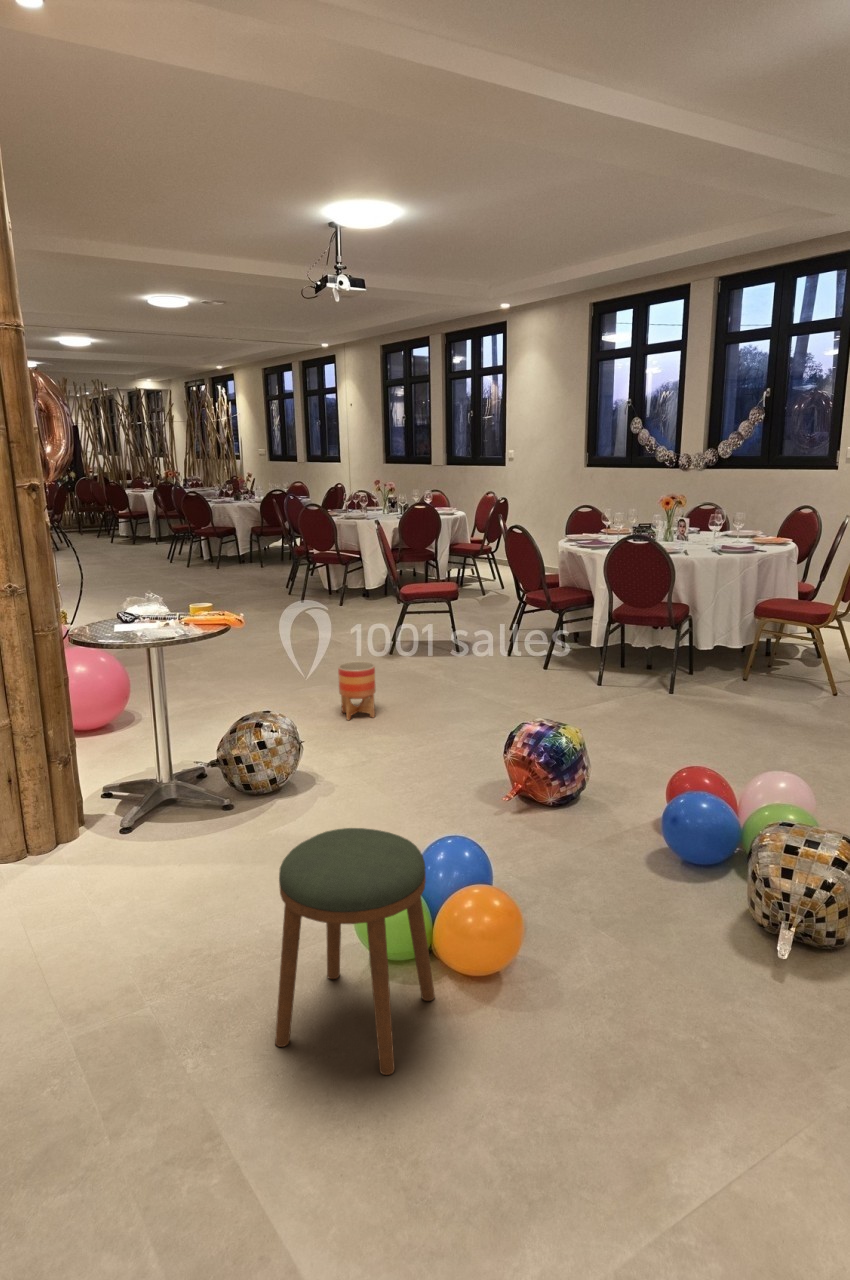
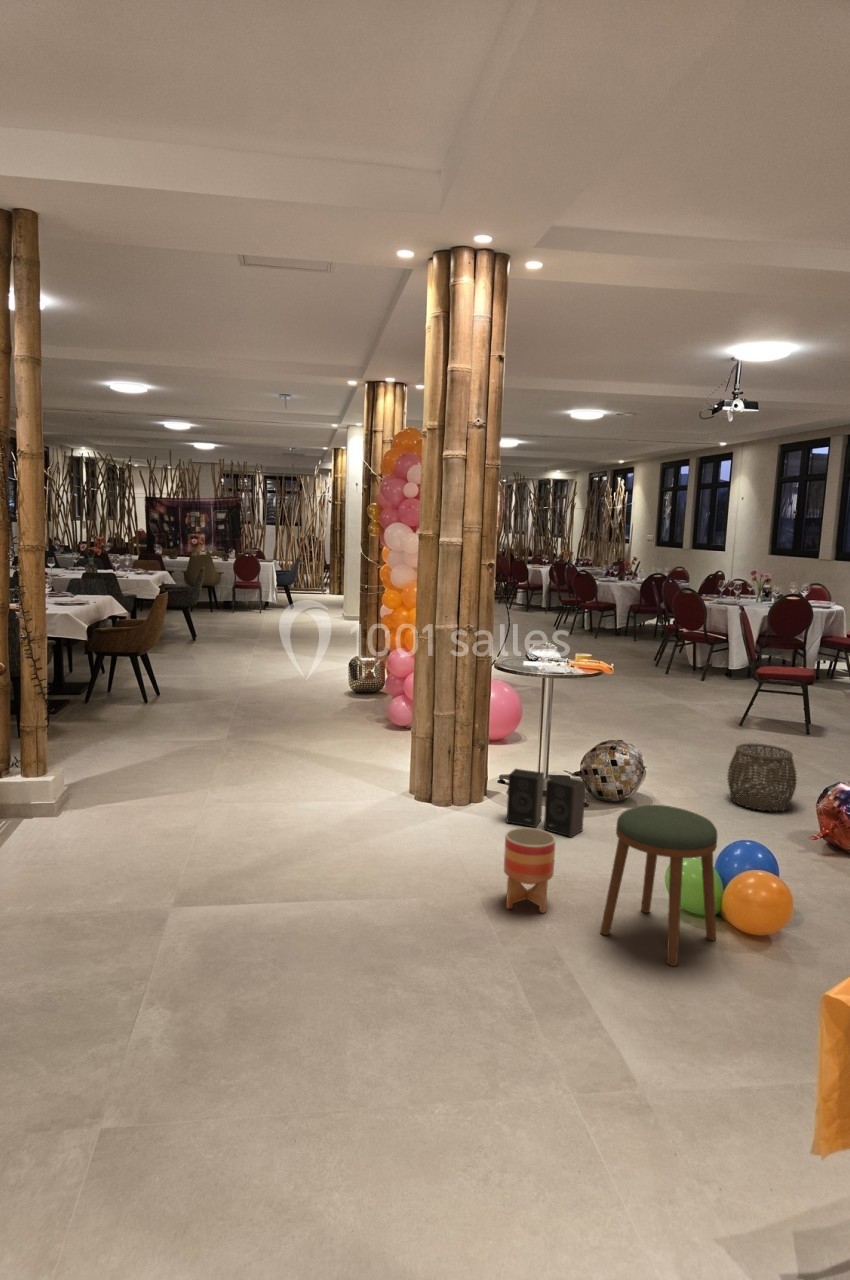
planter: present [338,661,376,720] -> present [504,828,556,913]
woven basket: none [395,684,472,766] -> present [728,743,797,811]
speaker: none [110,784,229,869] -> present [506,769,586,837]

